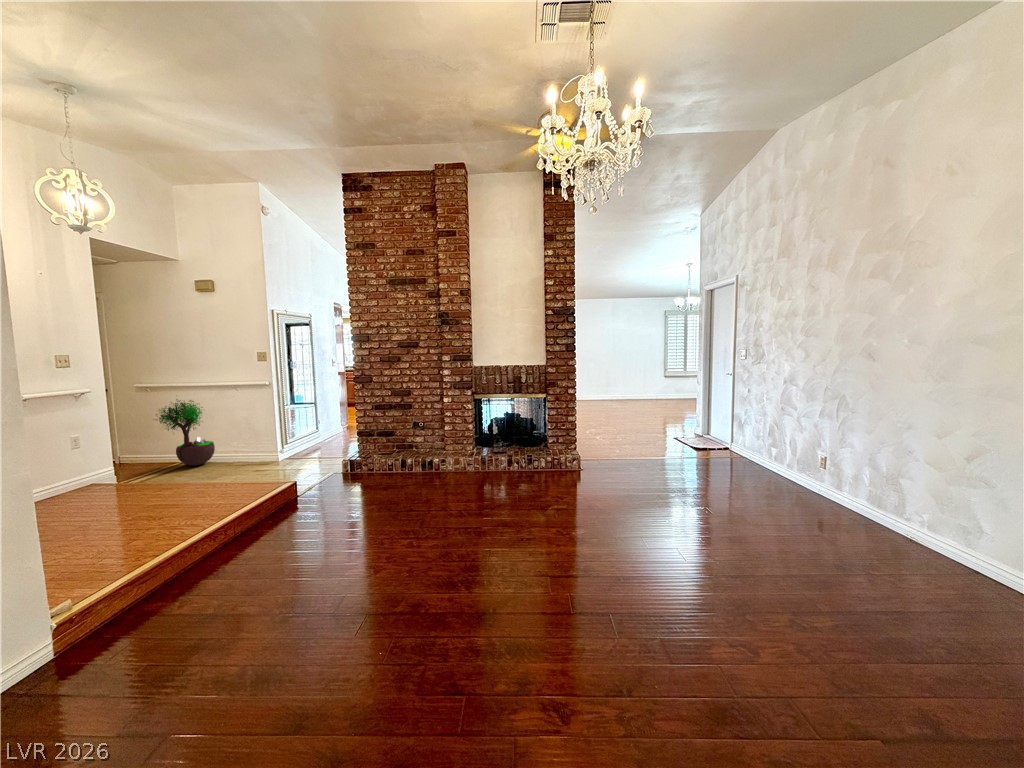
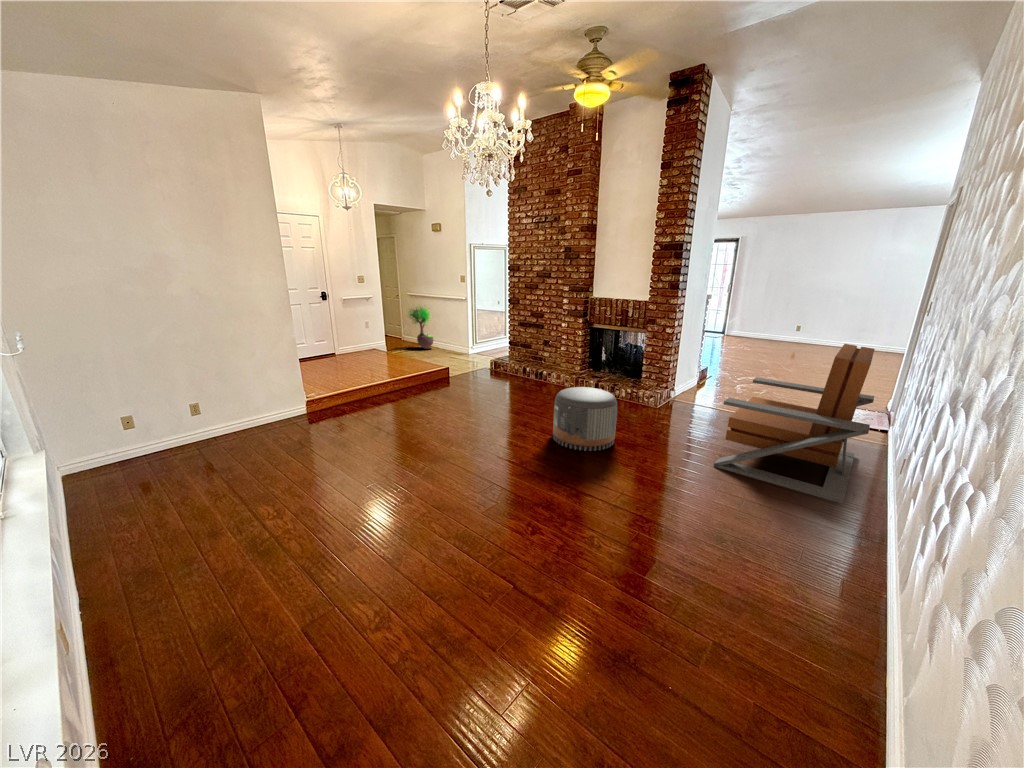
lounge chair: none [672,383,832,512] -> present [714,344,875,504]
pouf: none [558,462,633,542] -> present [553,387,617,451]

